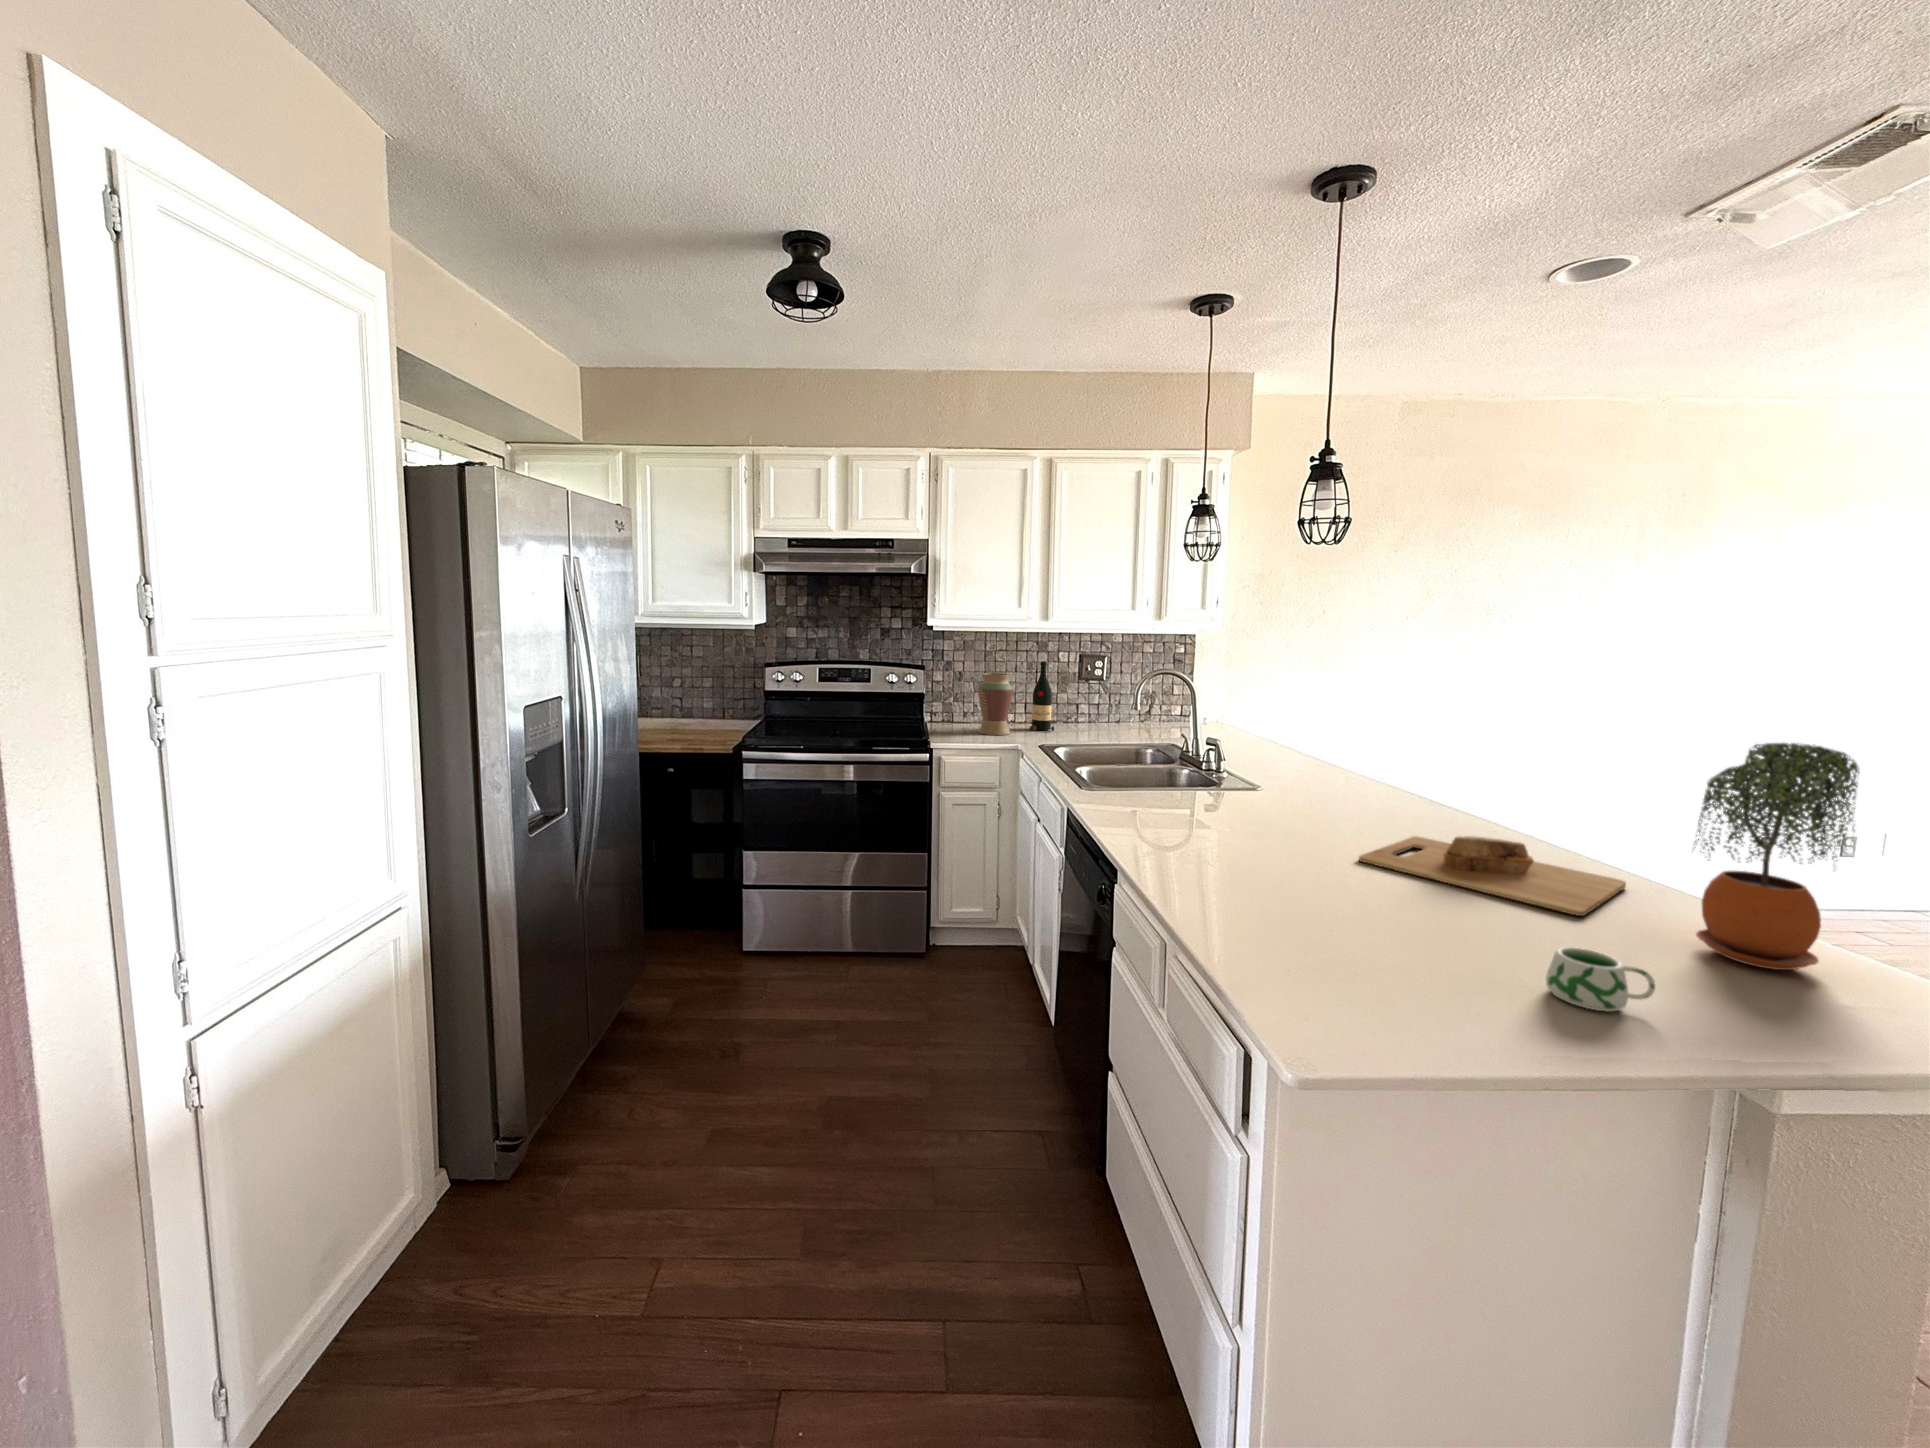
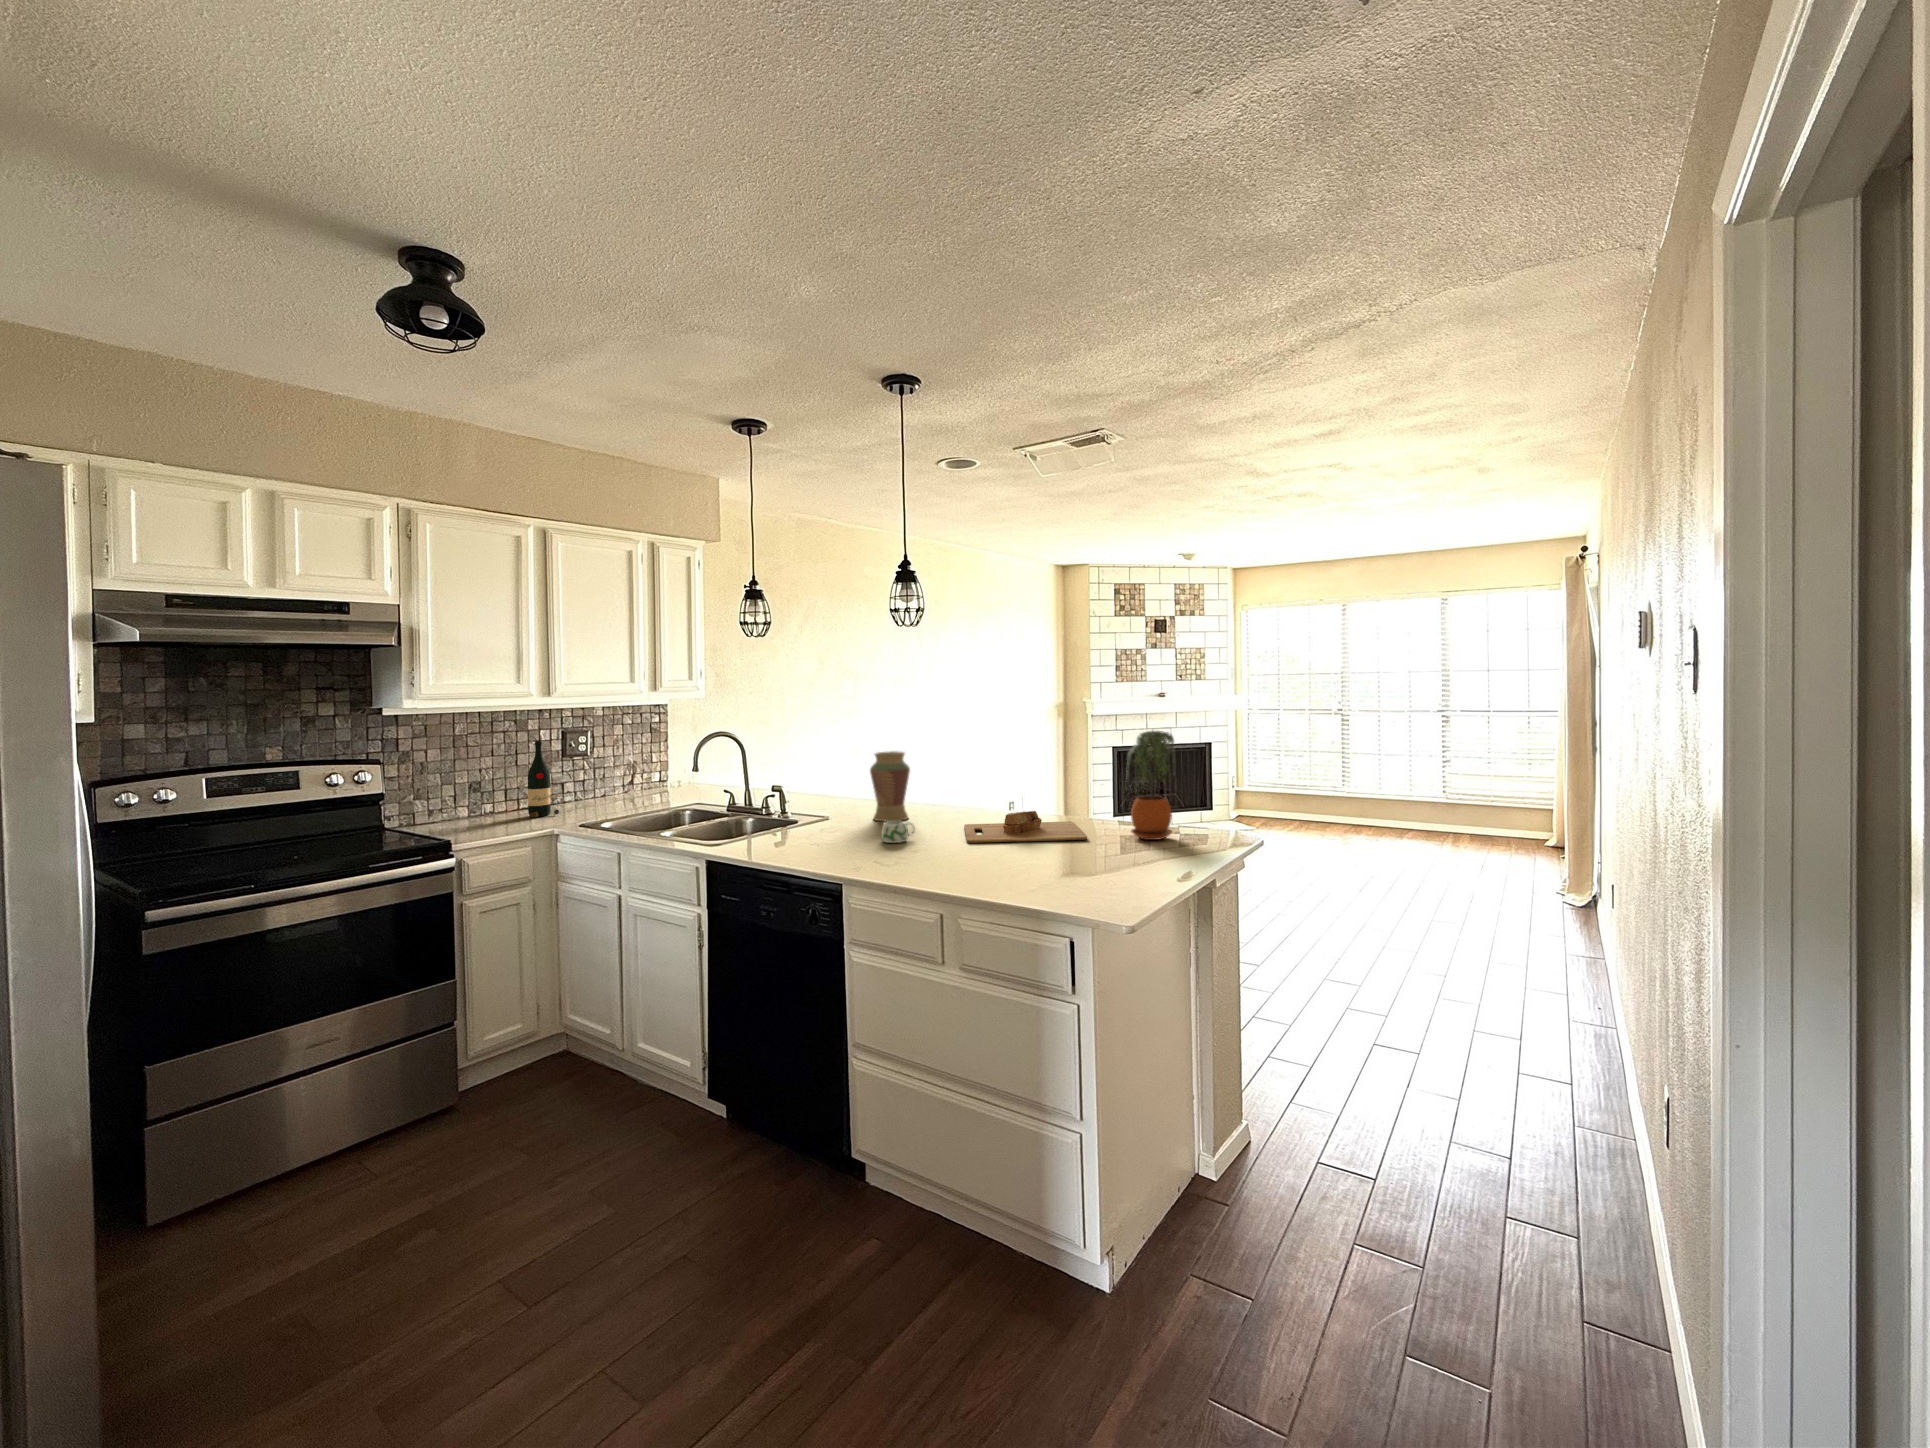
vase: present [978,673,1013,735] -> present [870,751,910,821]
mug: present [1546,947,1655,1012] -> present [881,821,915,843]

